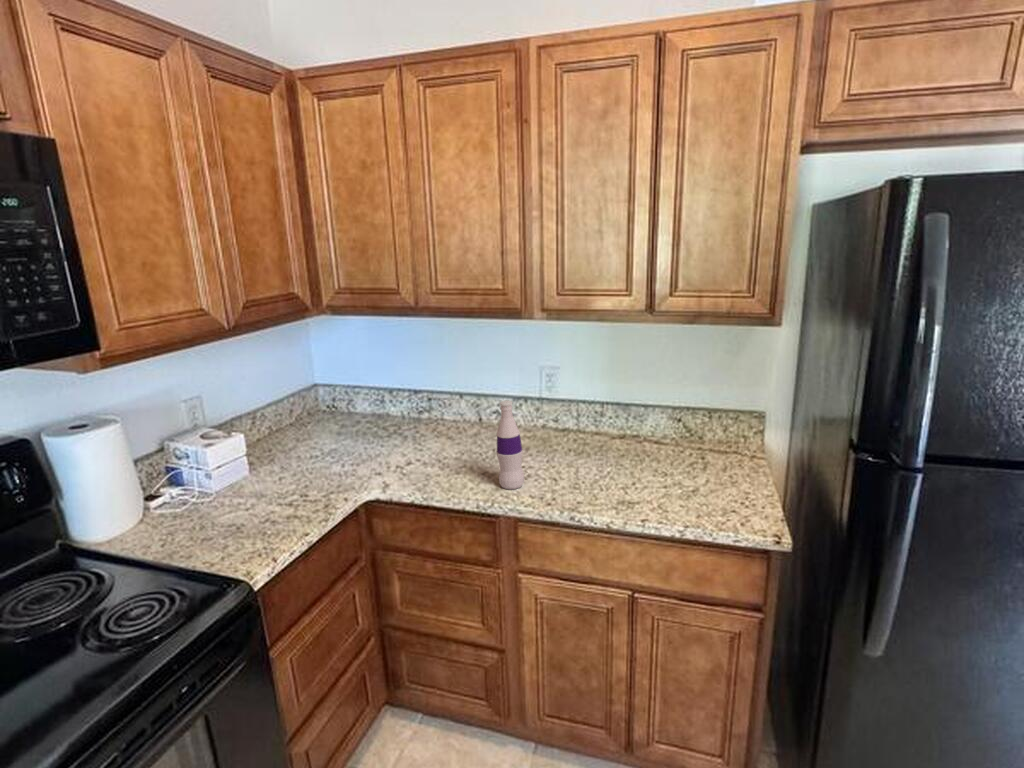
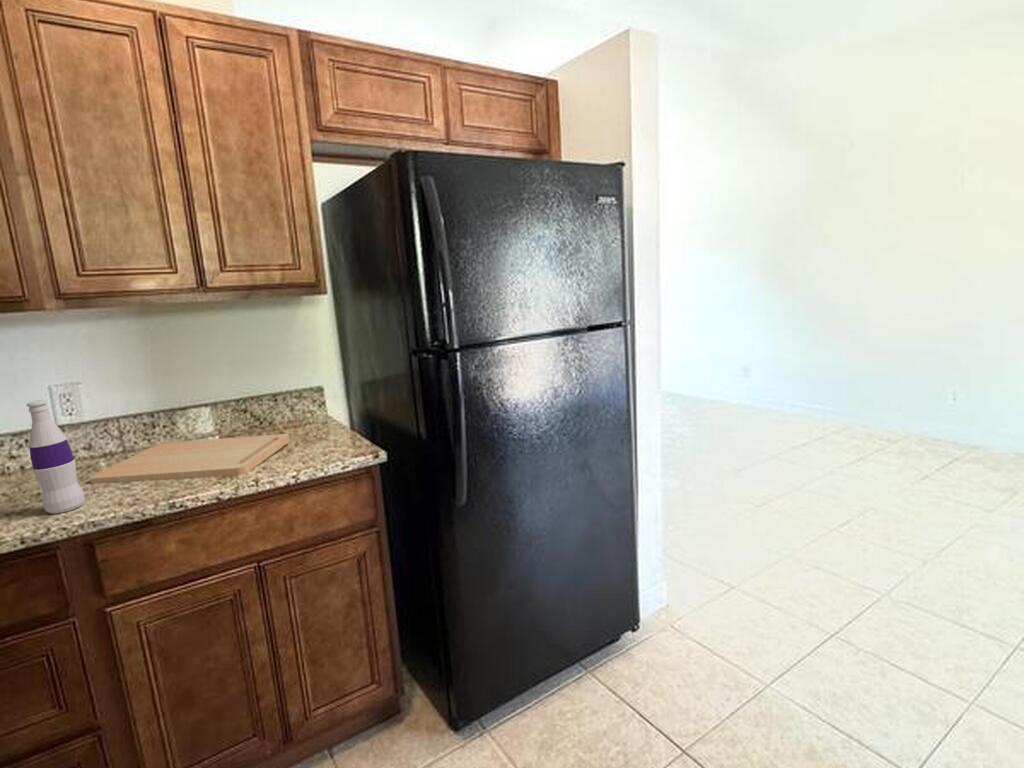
cutting board: none [540,434,703,506] -> present [90,434,290,483]

